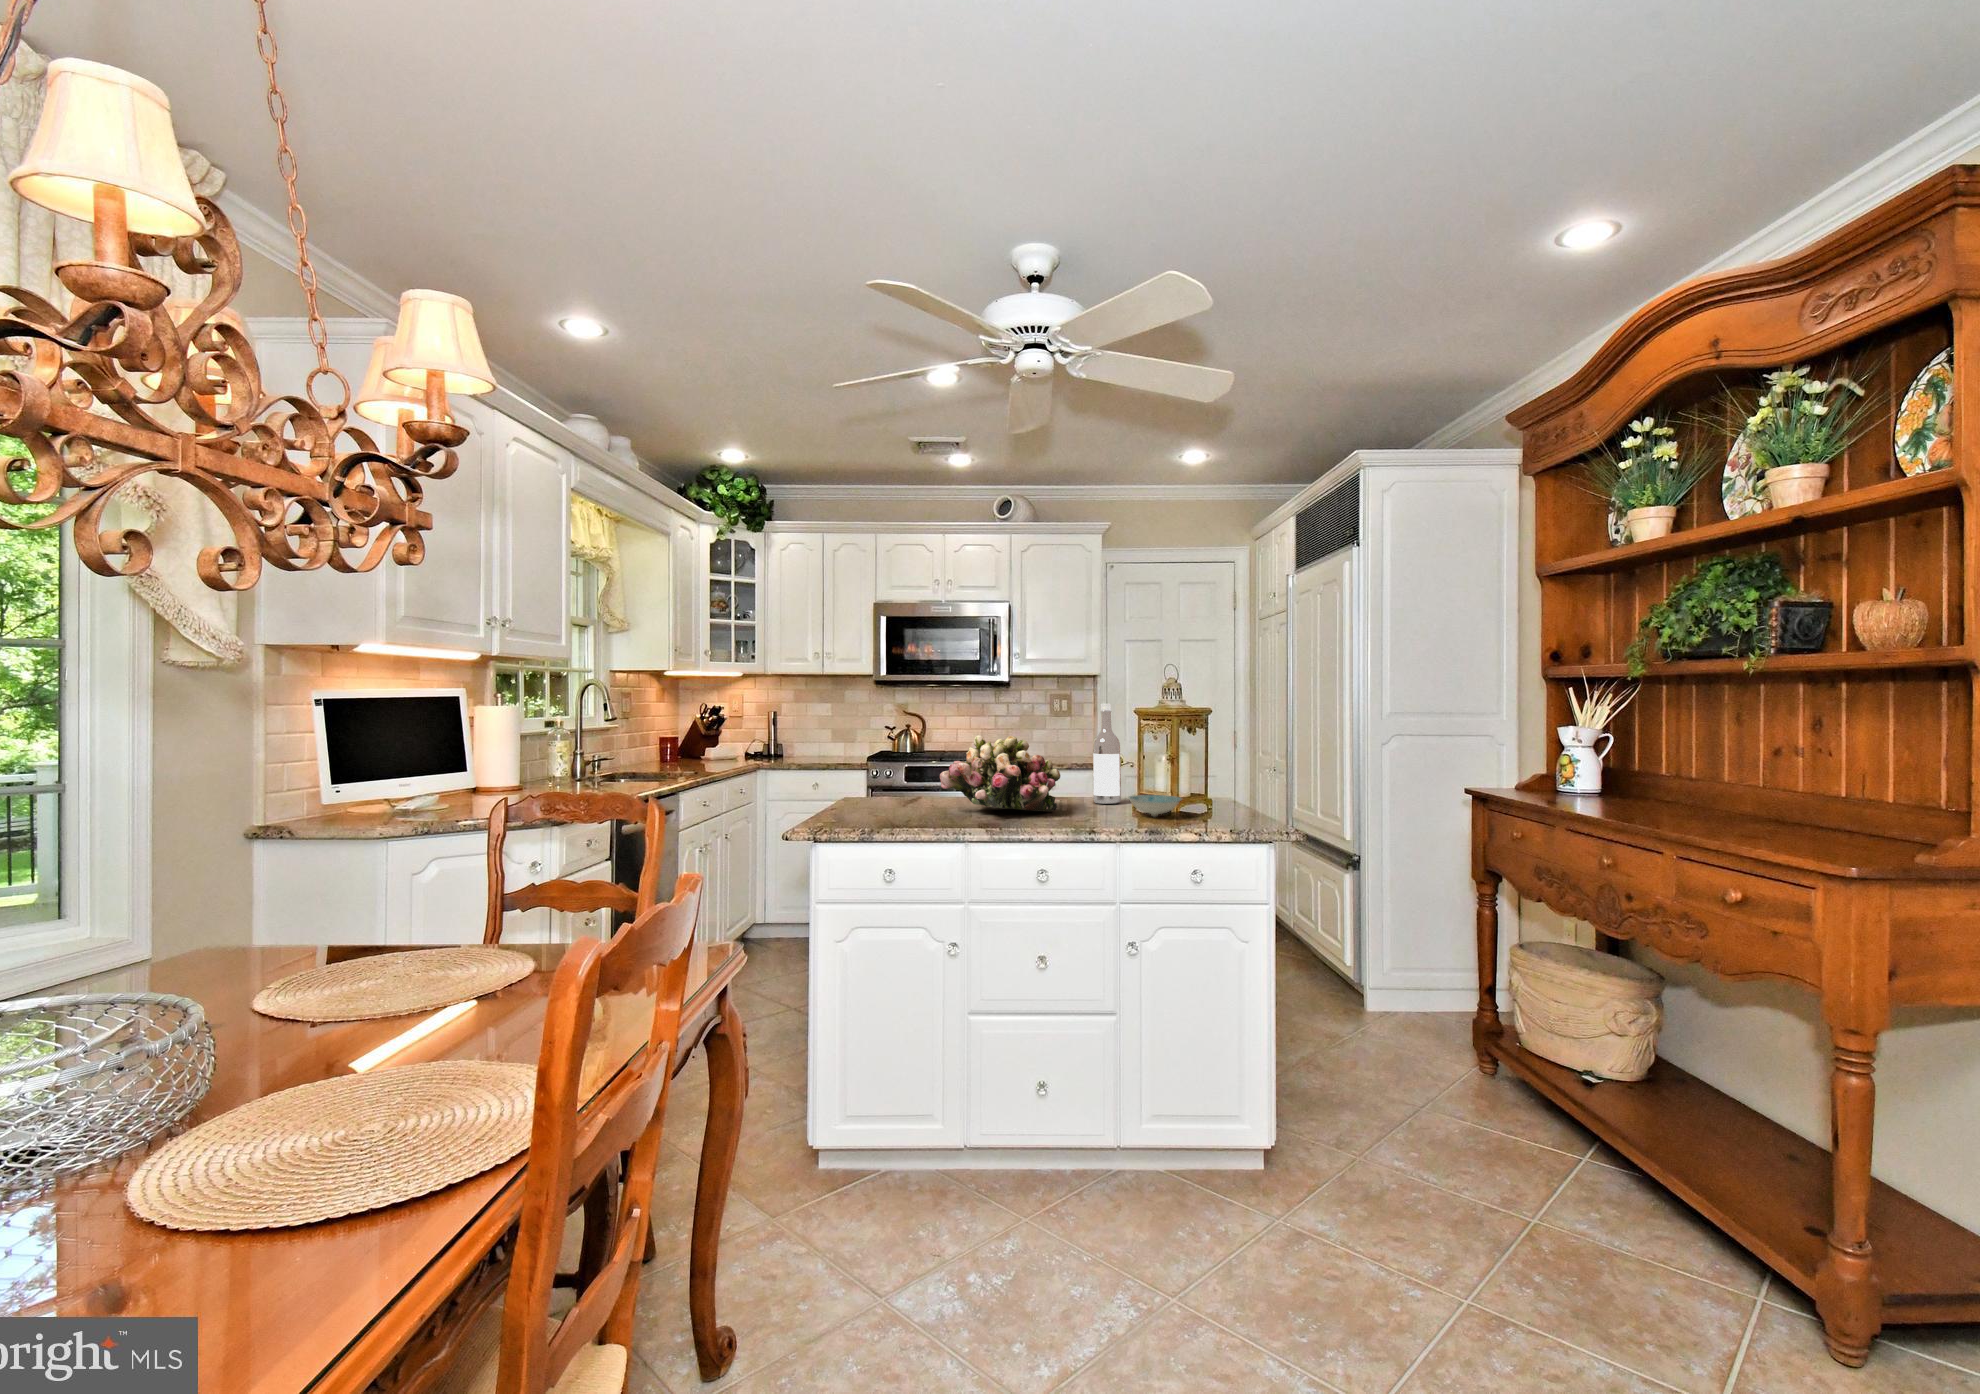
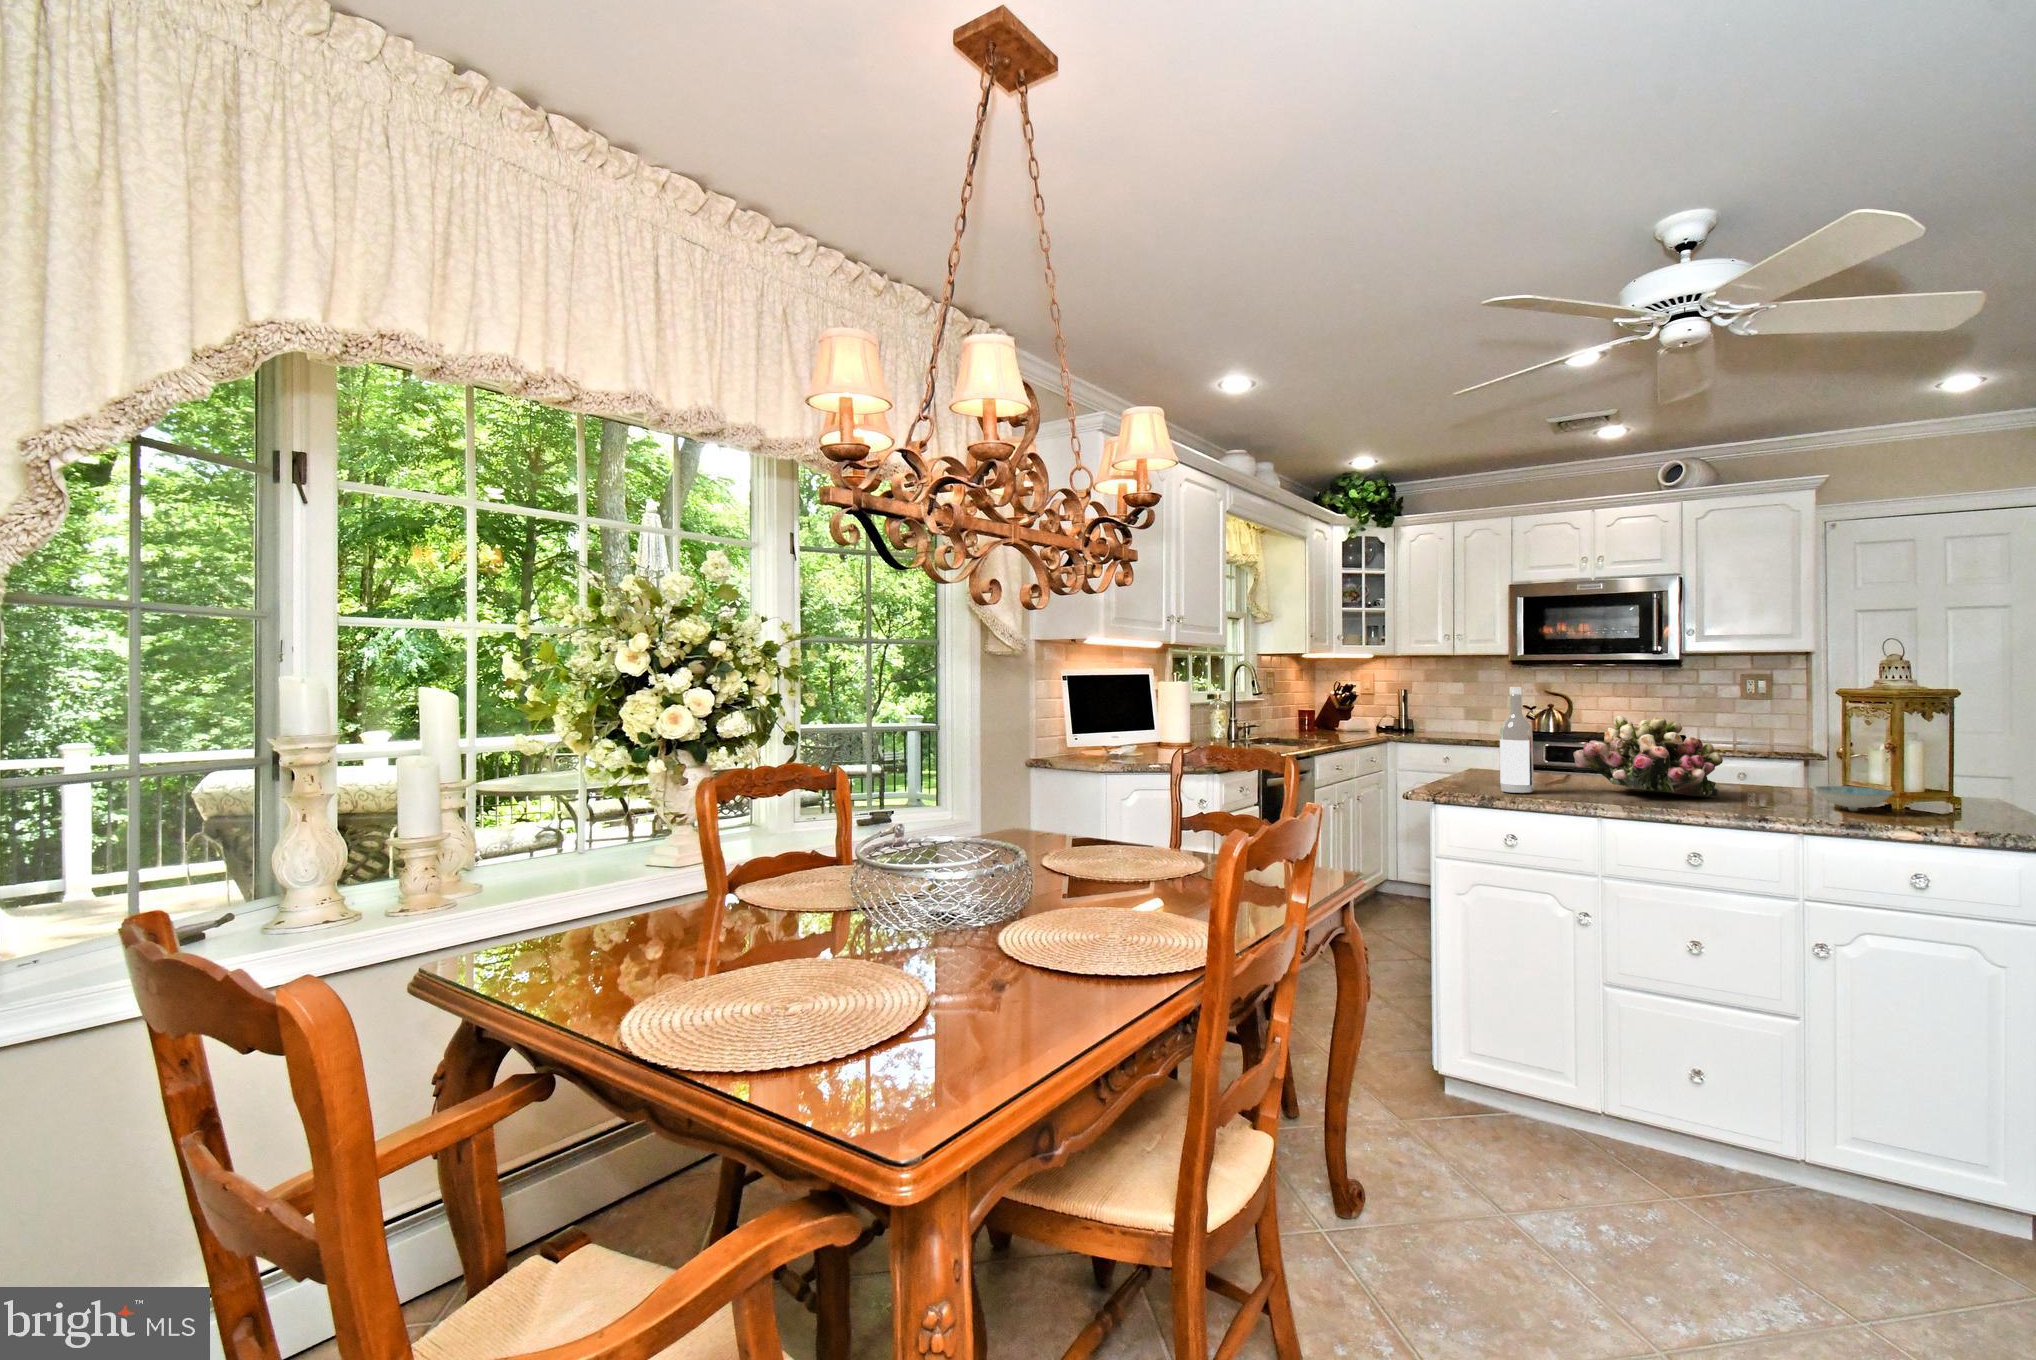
wine bottle: present [1093,704,1121,804] -> present [1500,687,1533,793]

